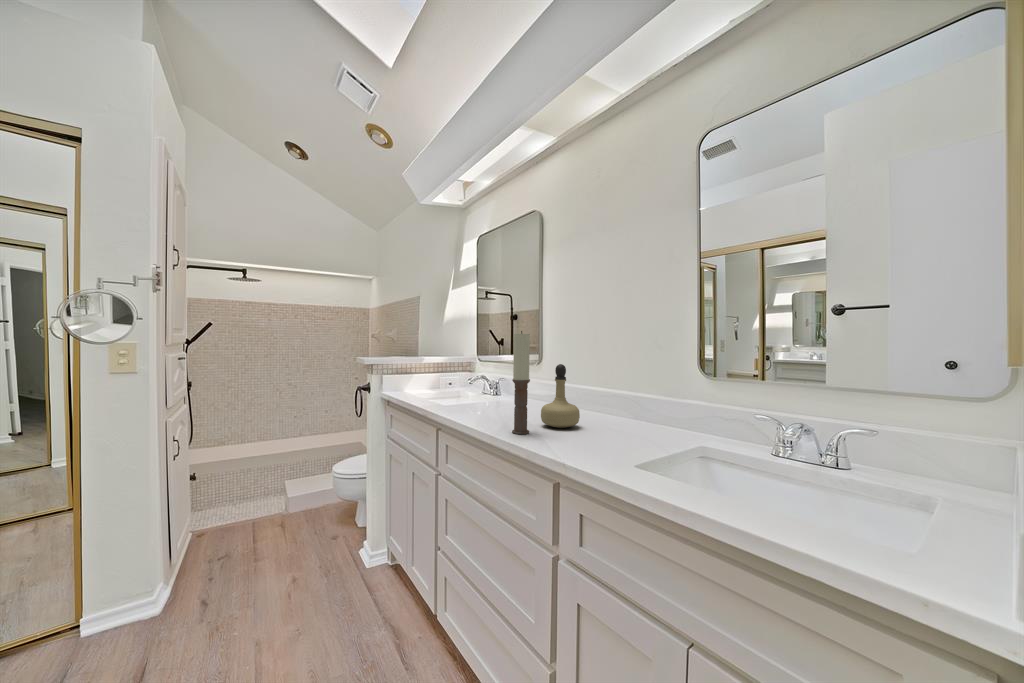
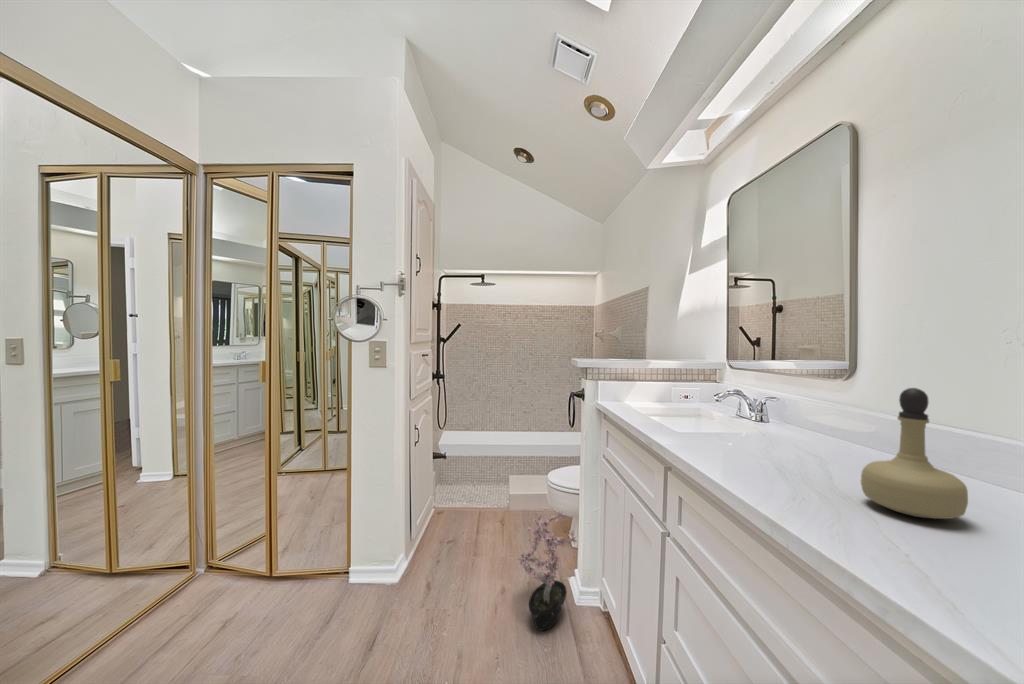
candle: present [512,331,530,434] -> none [798,322,842,519]
potted plant: none [306,486,370,597] -> present [518,512,577,631]

